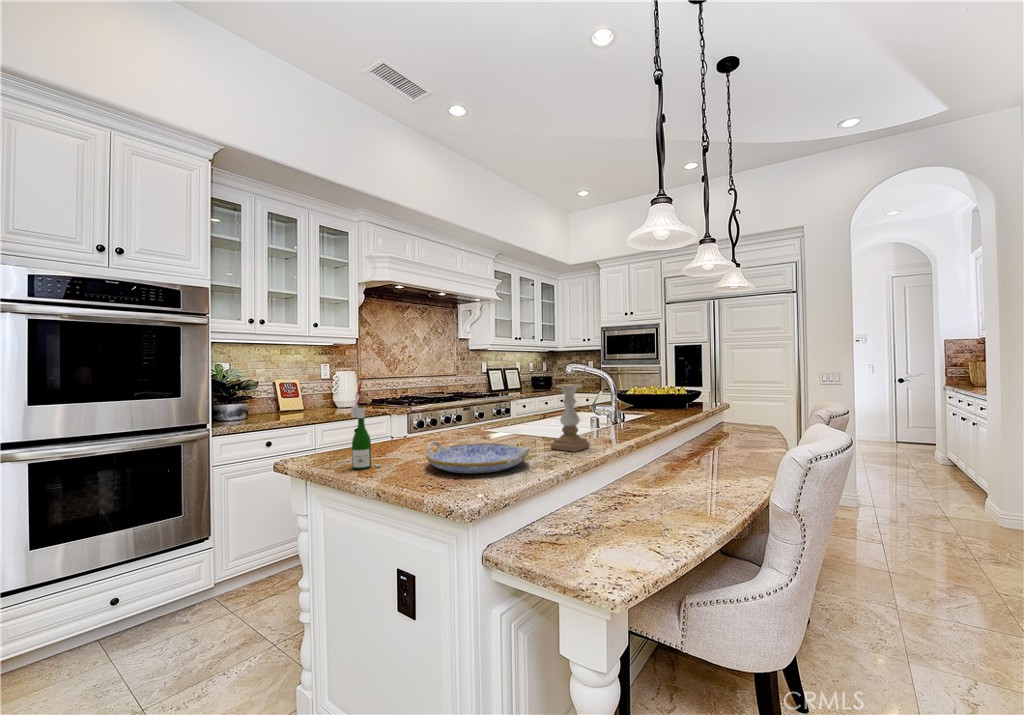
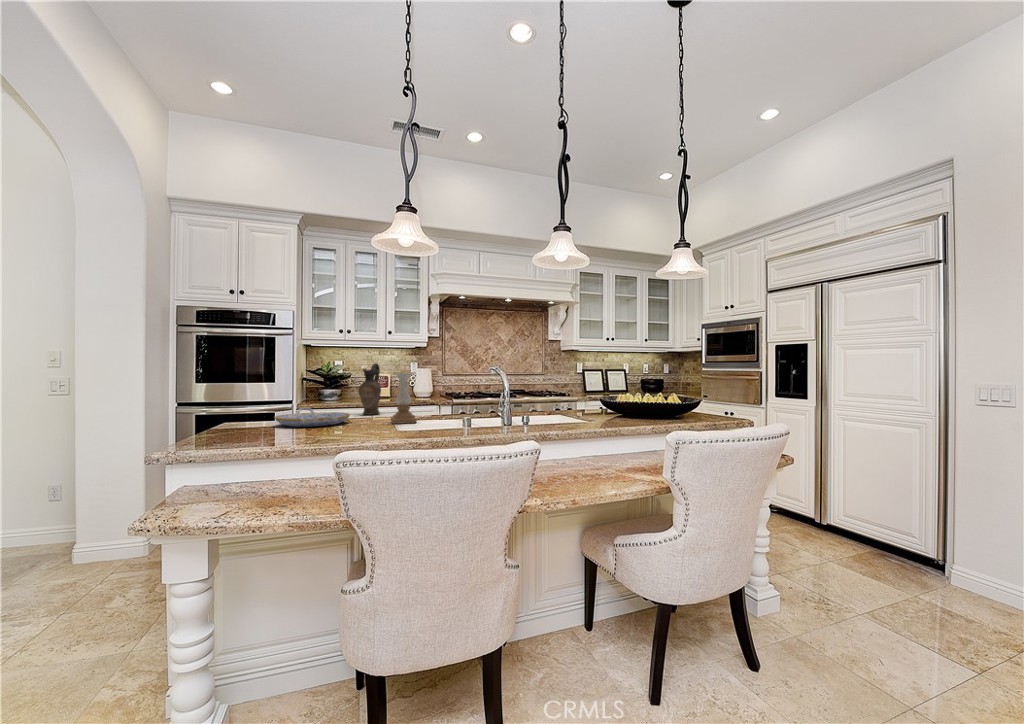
ceramic pitcher: none [431,371,460,441] -> present [358,363,381,415]
wine bottle: present [351,375,381,469] -> none [263,362,280,421]

